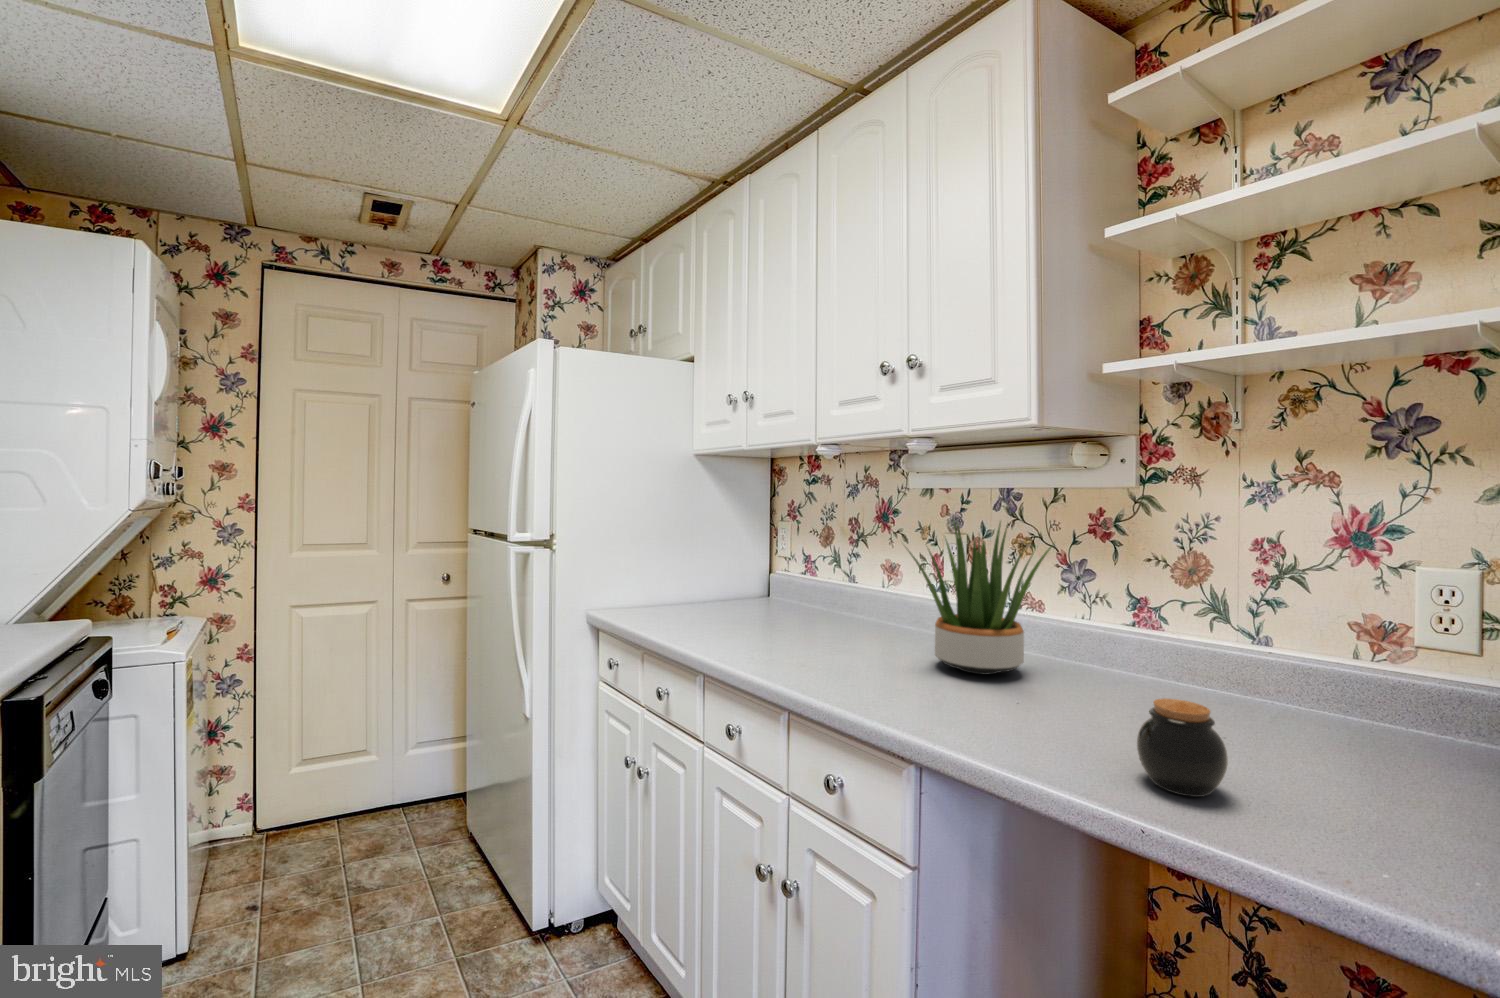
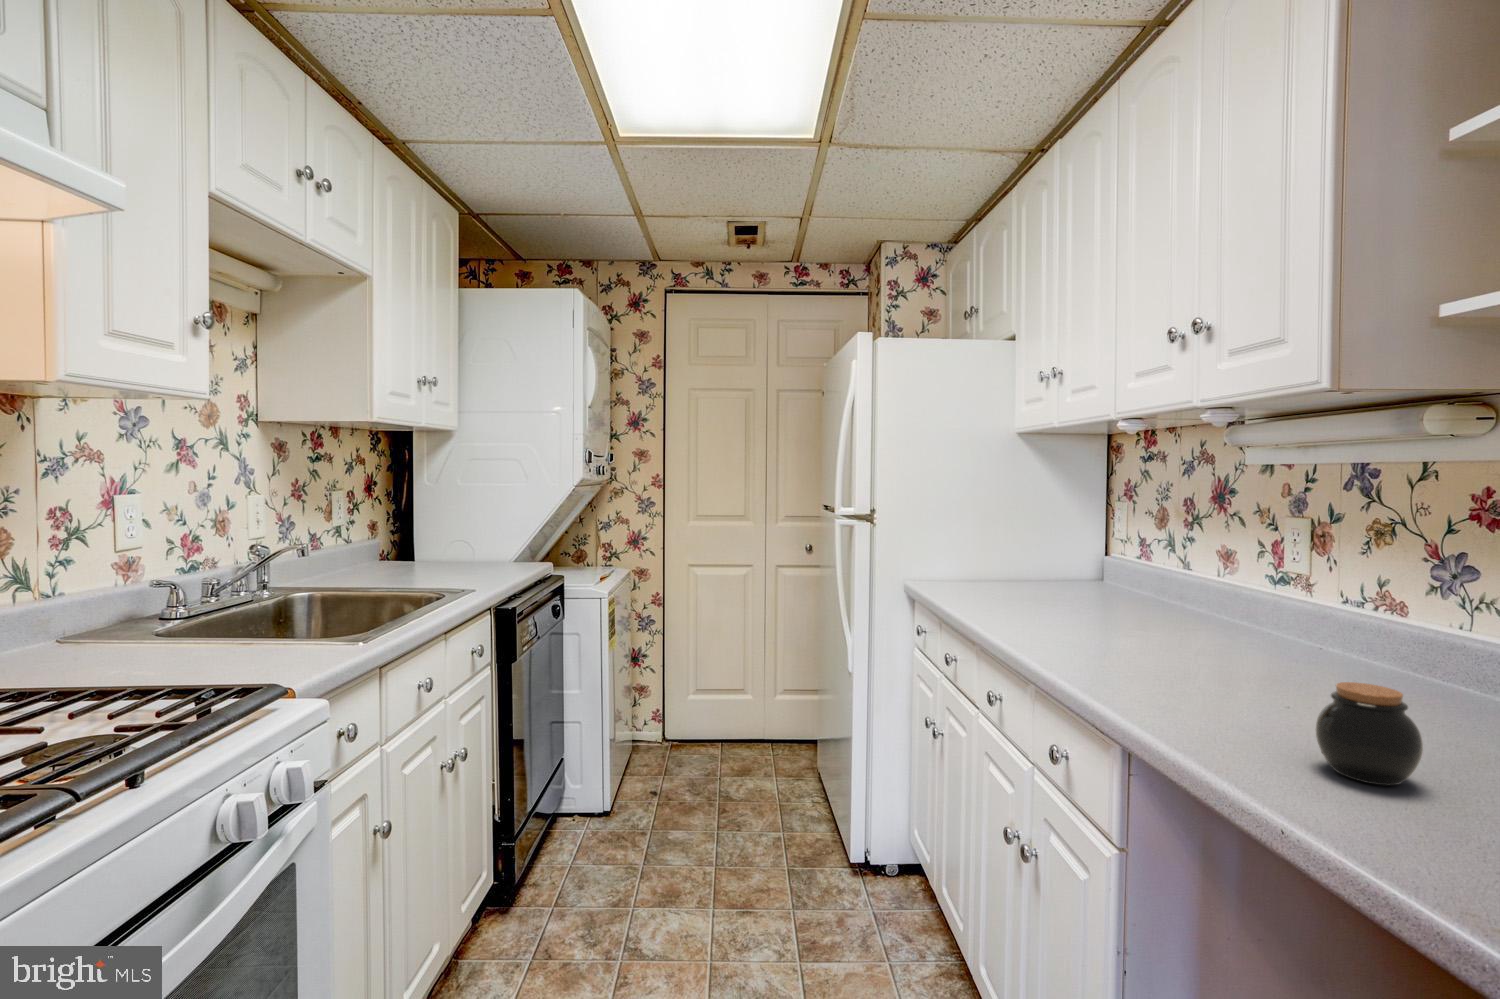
potted plant: present [909,522,1052,675] -> none [1166,497,1395,672]

